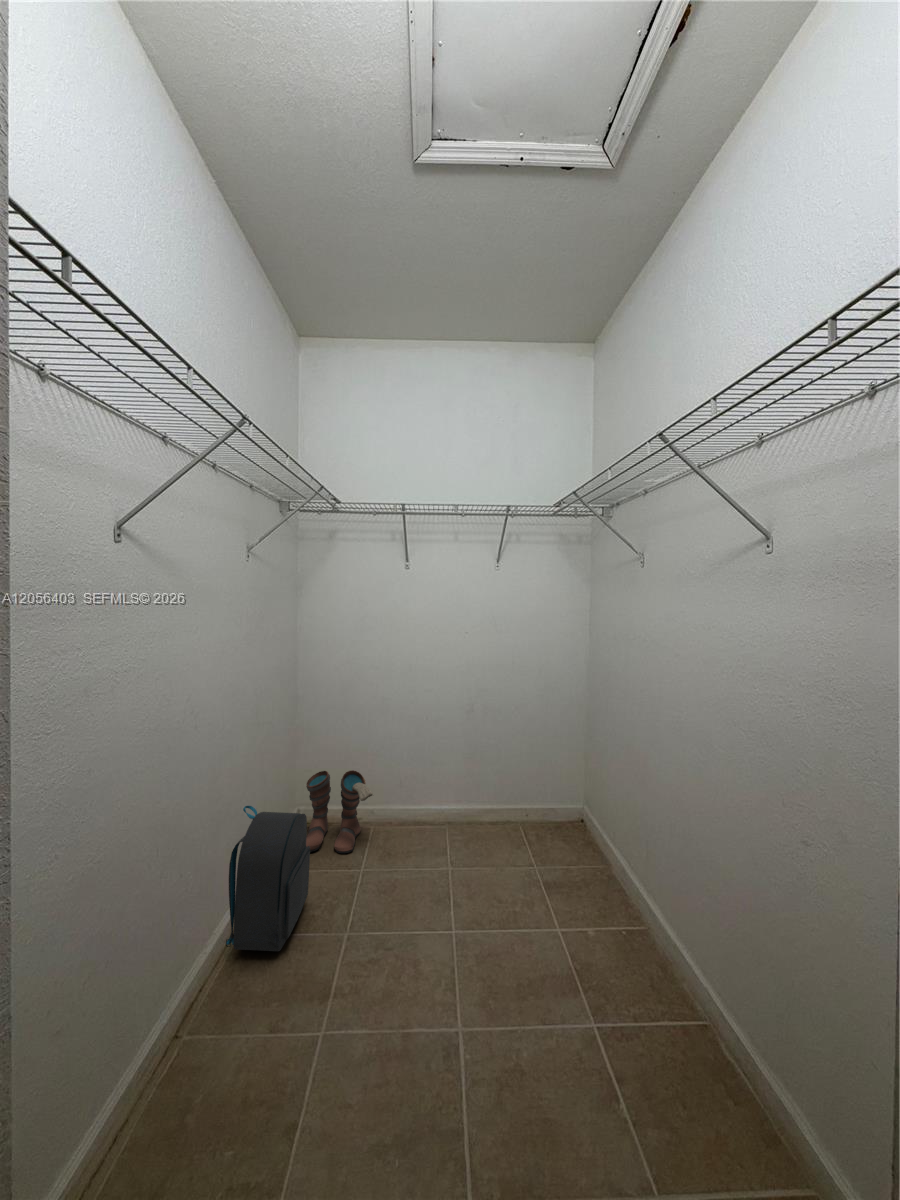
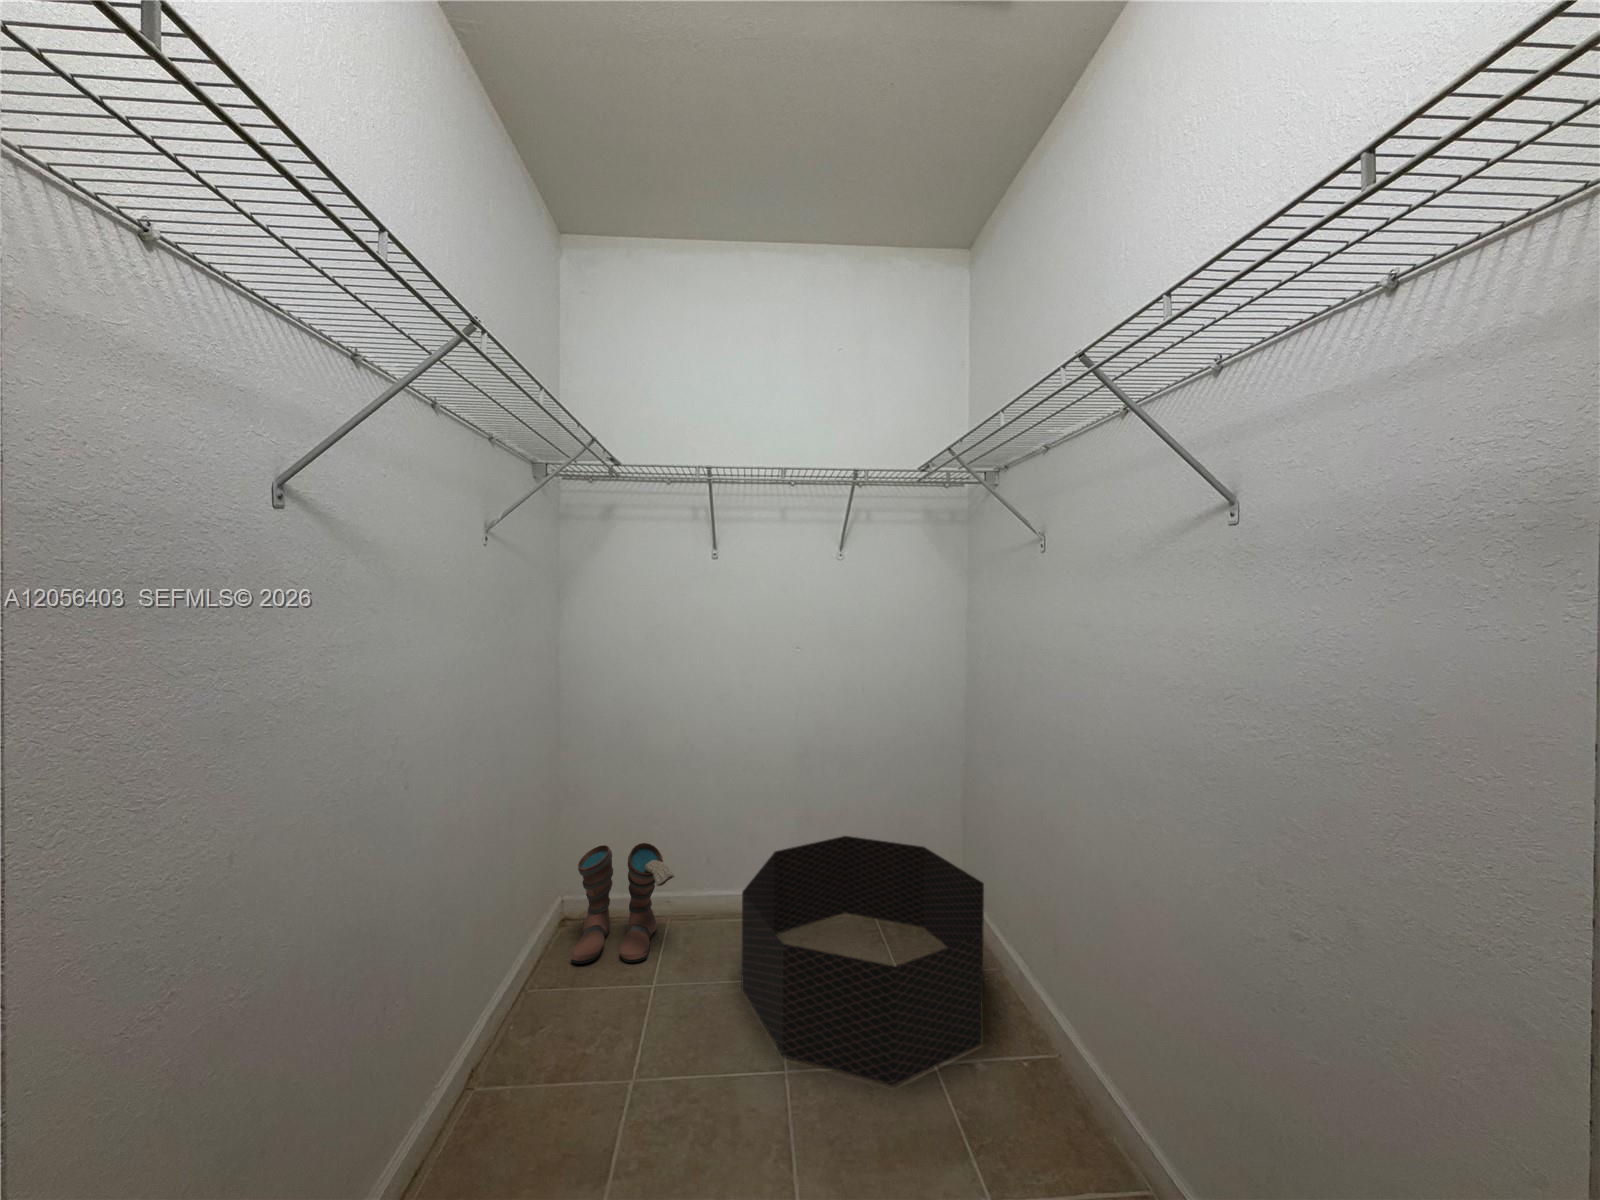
basket: none [418,772,595,947] -> present [742,836,984,1085]
backpack: present [226,806,310,951] -> none [462,904,586,1120]

